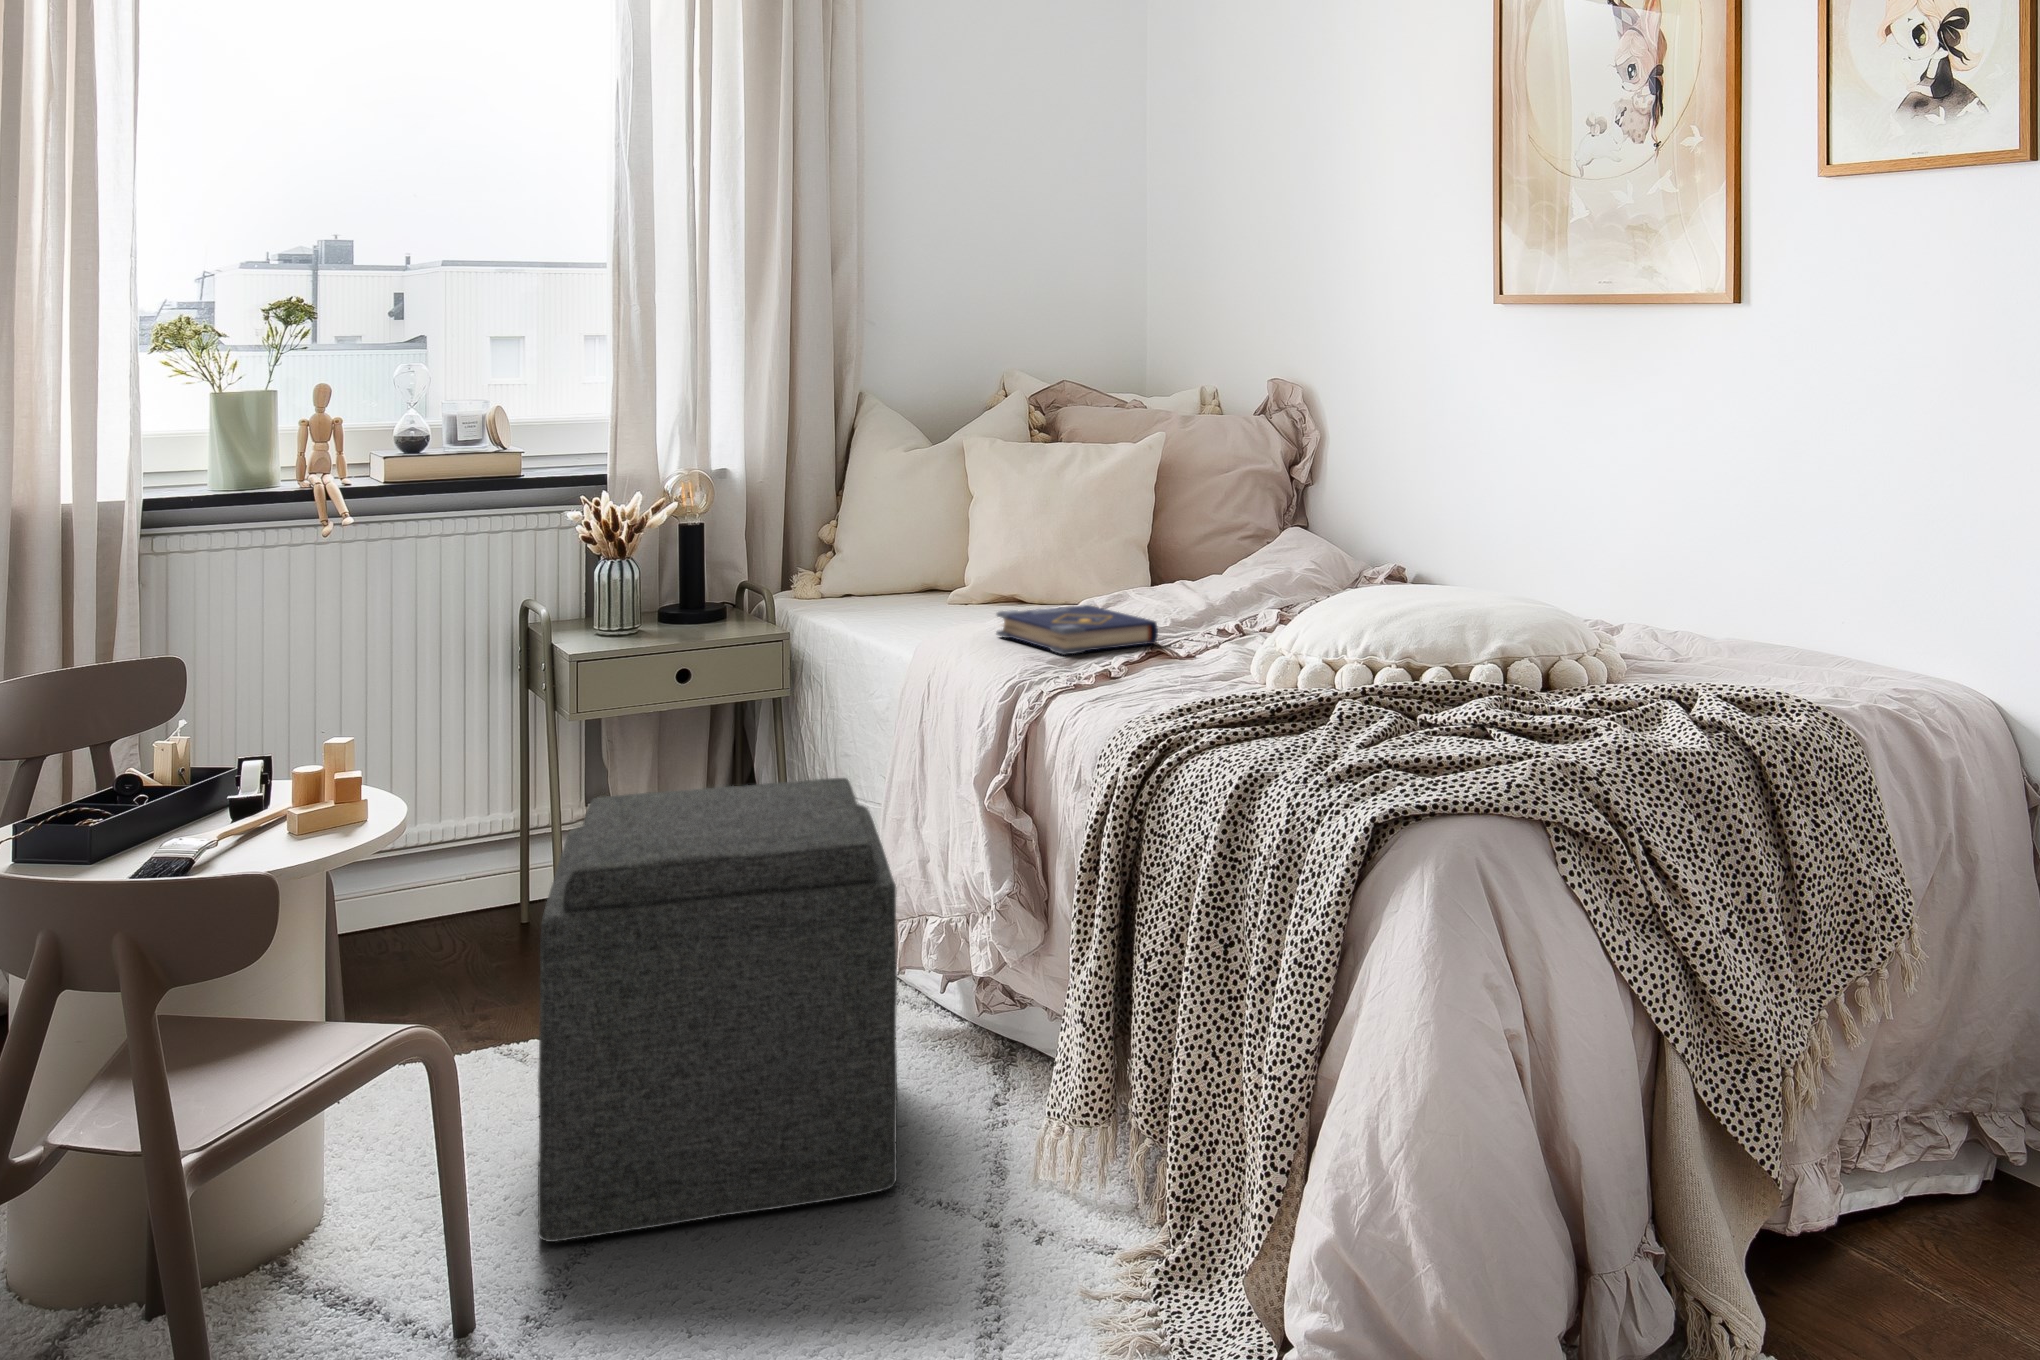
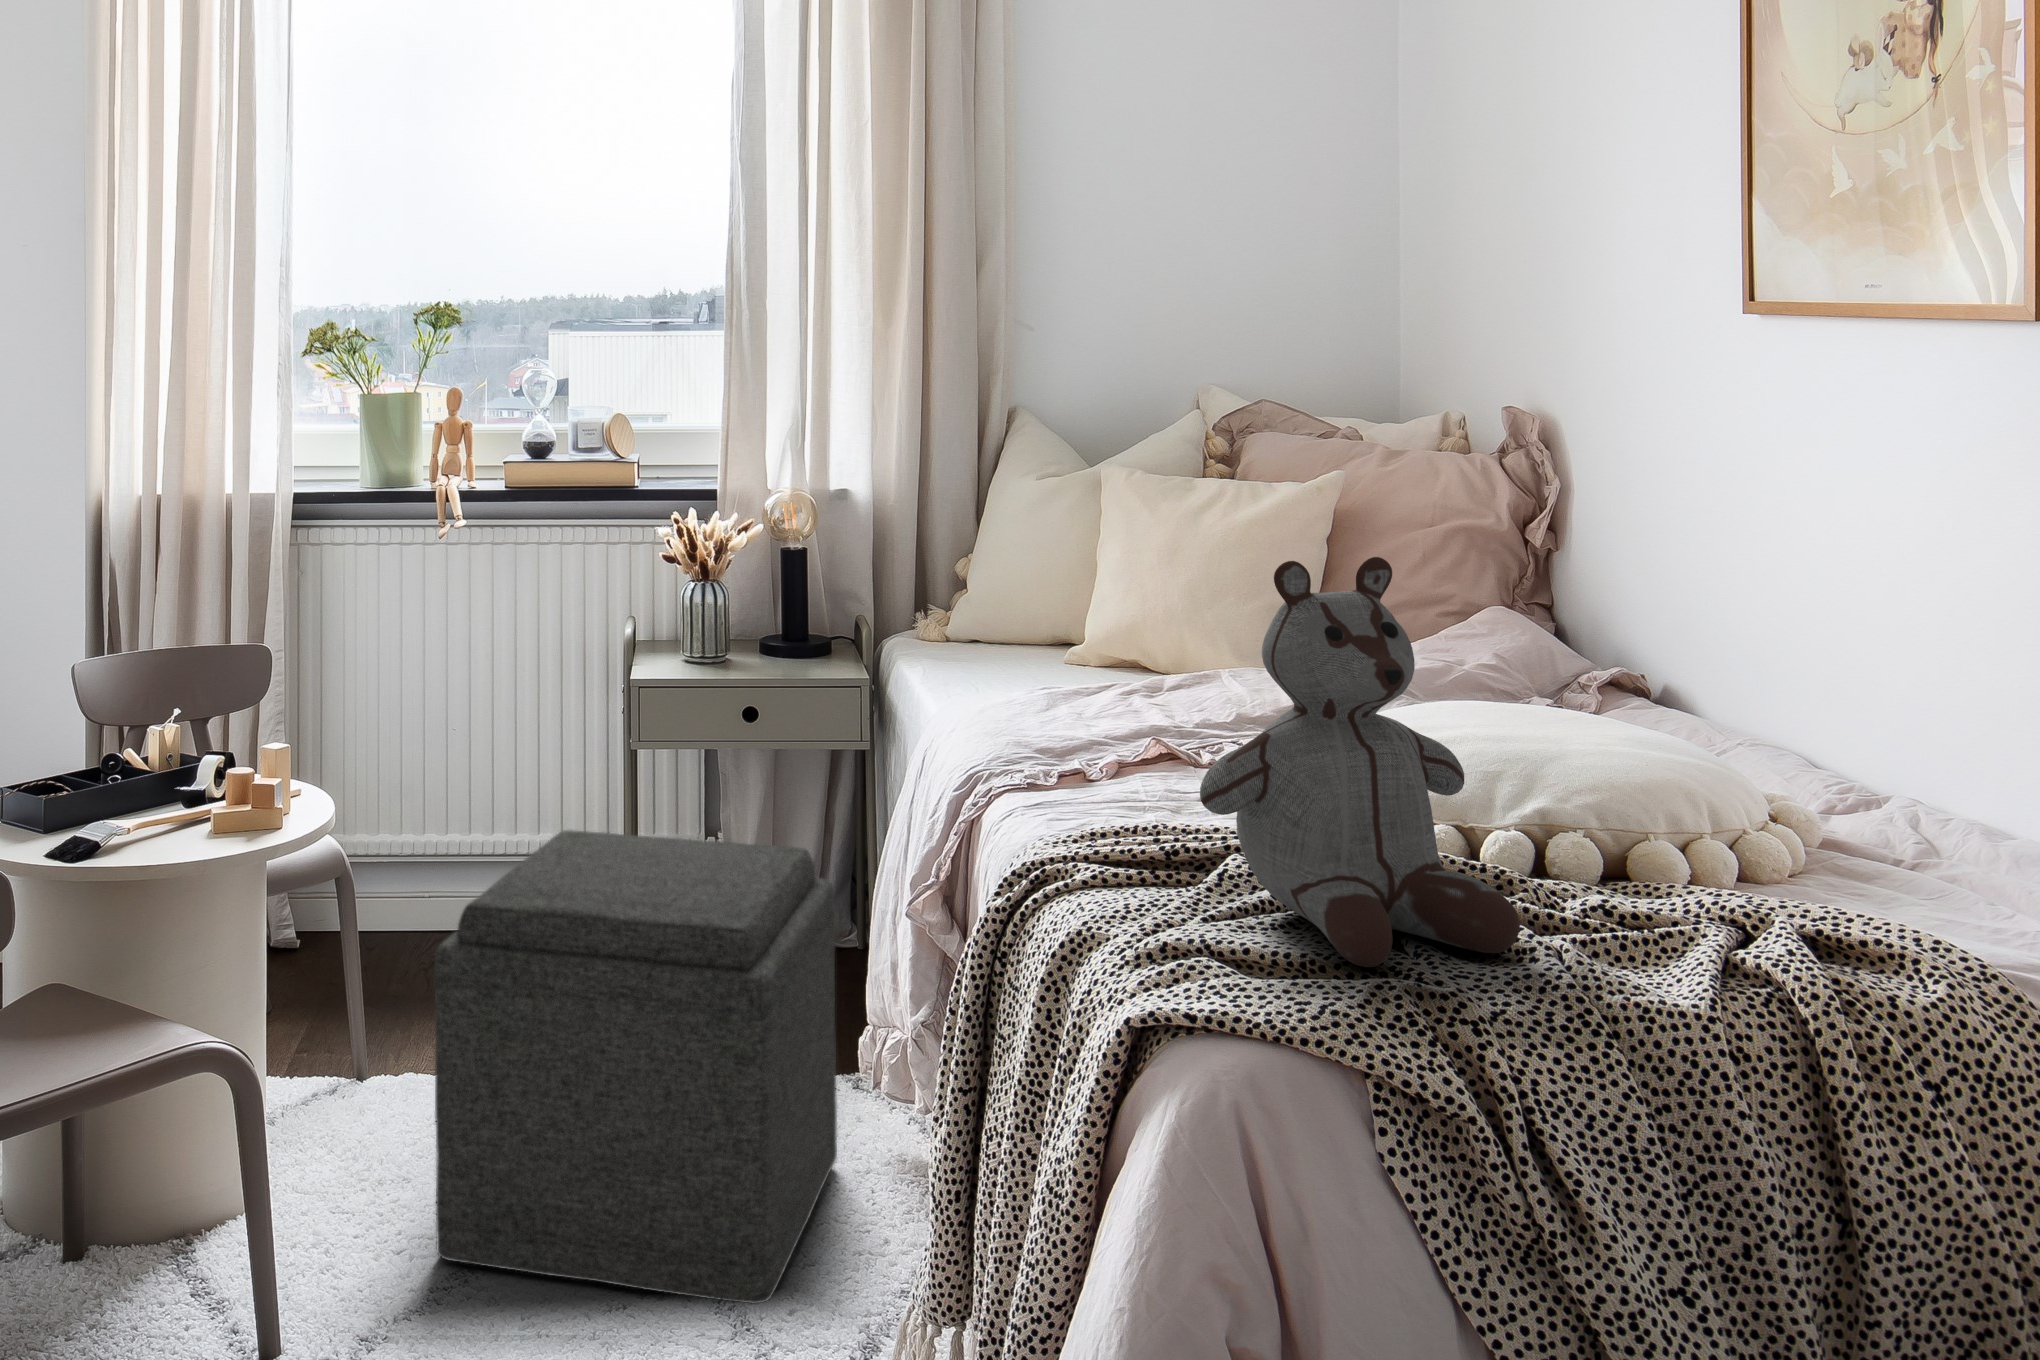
stuffed bear: none [1354,454,1572,754] -> present [1200,557,1520,967]
book: present [997,605,1158,655] -> none [1016,681,1183,743]

